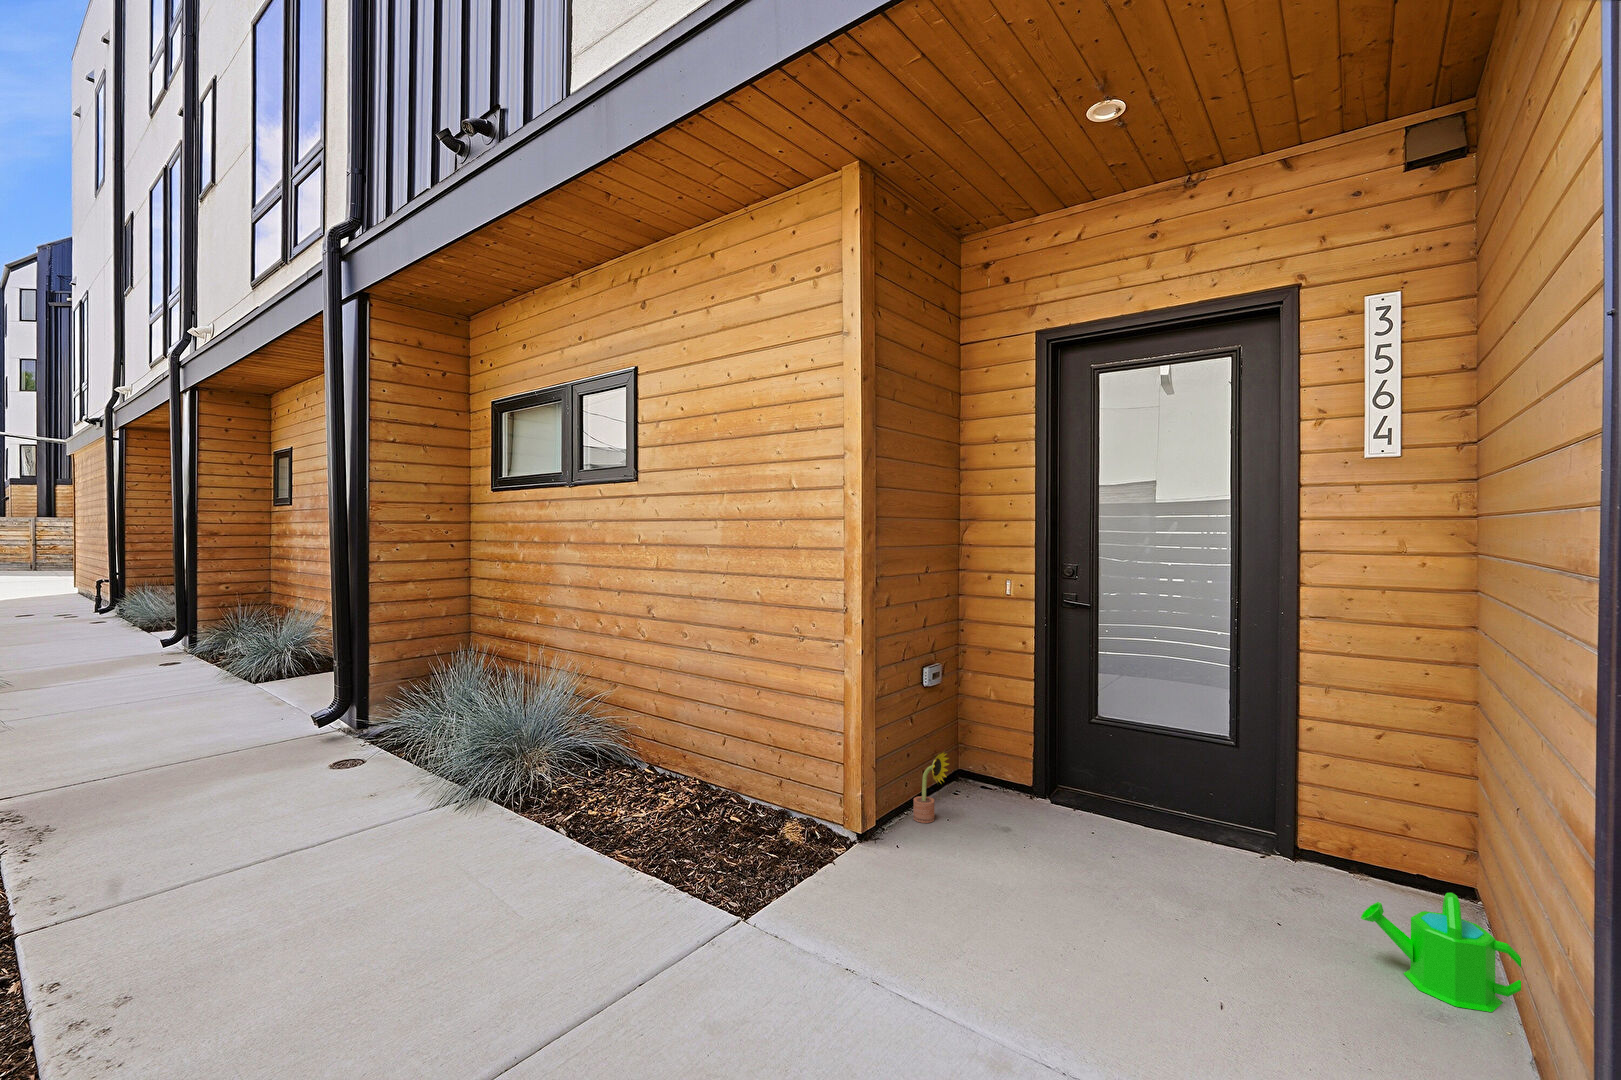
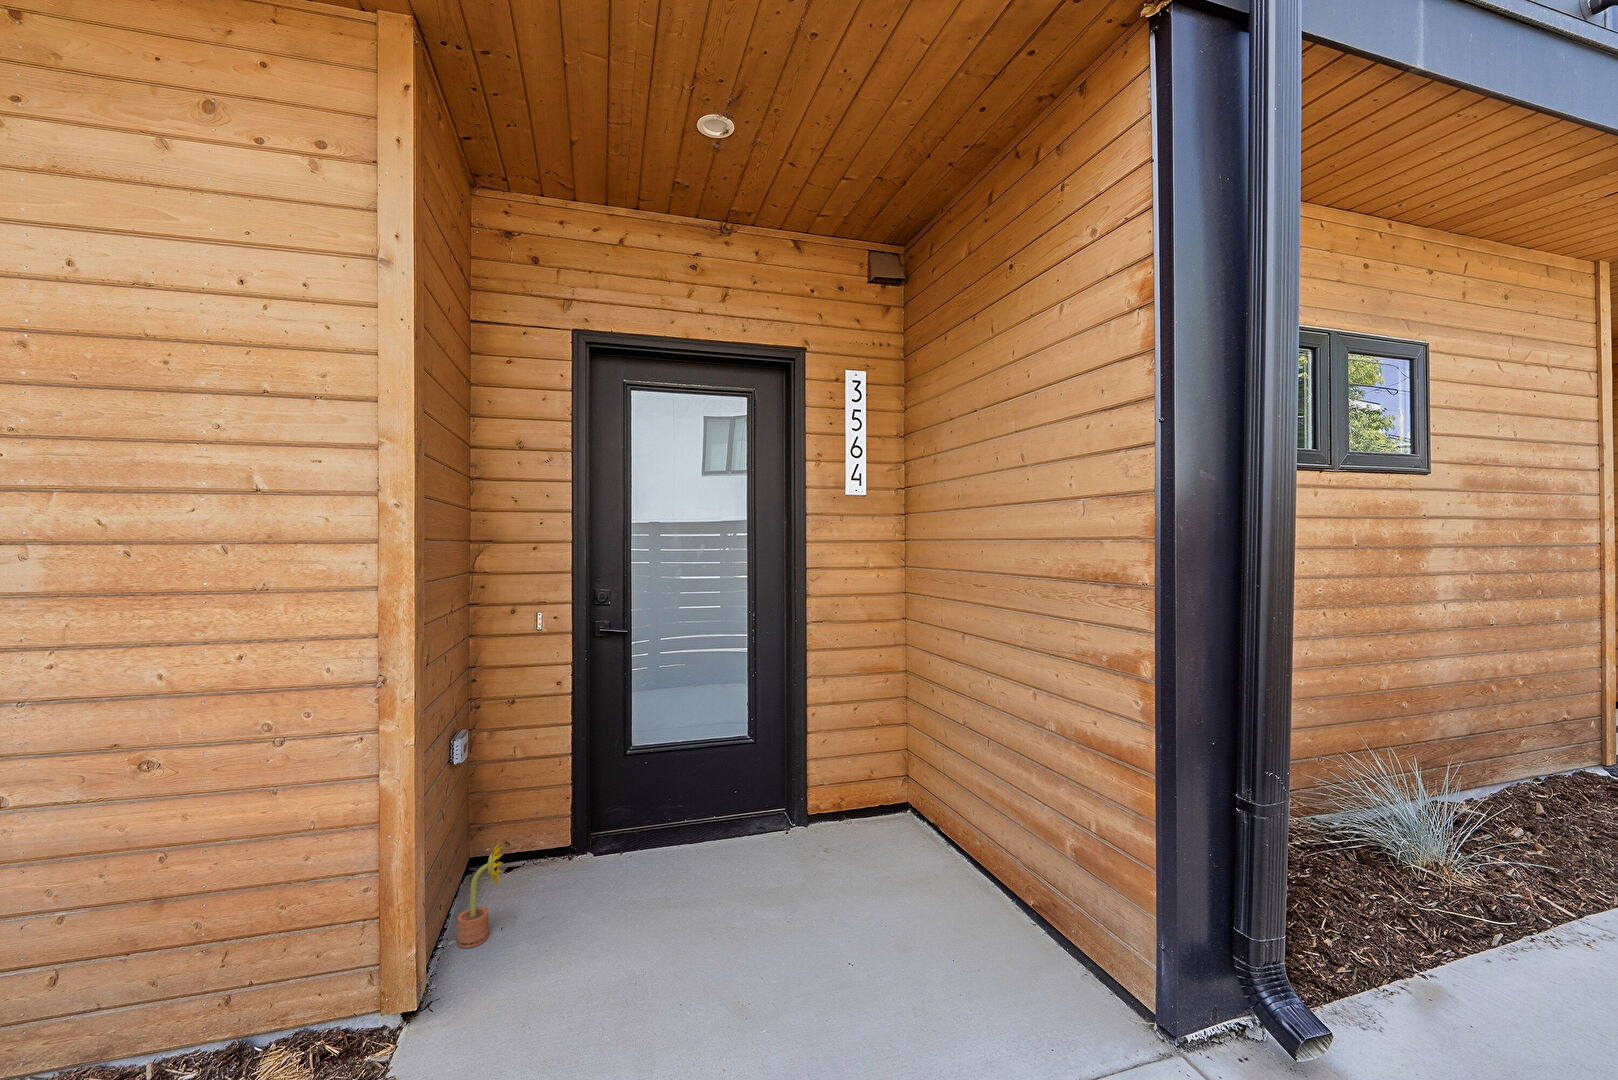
watering can: present [1361,893,1521,1012] -> none [906,815,992,896]

